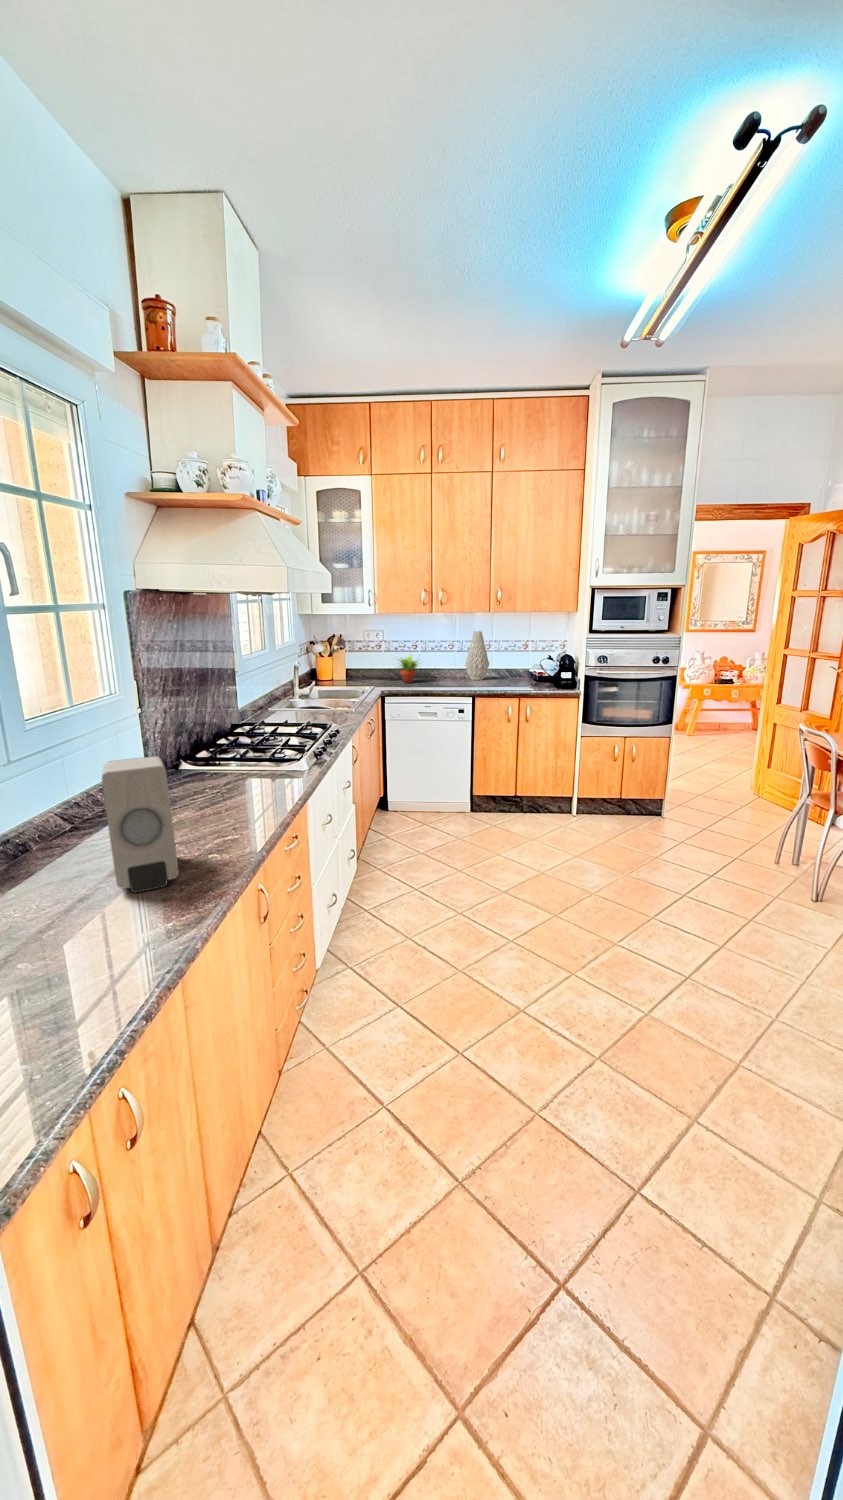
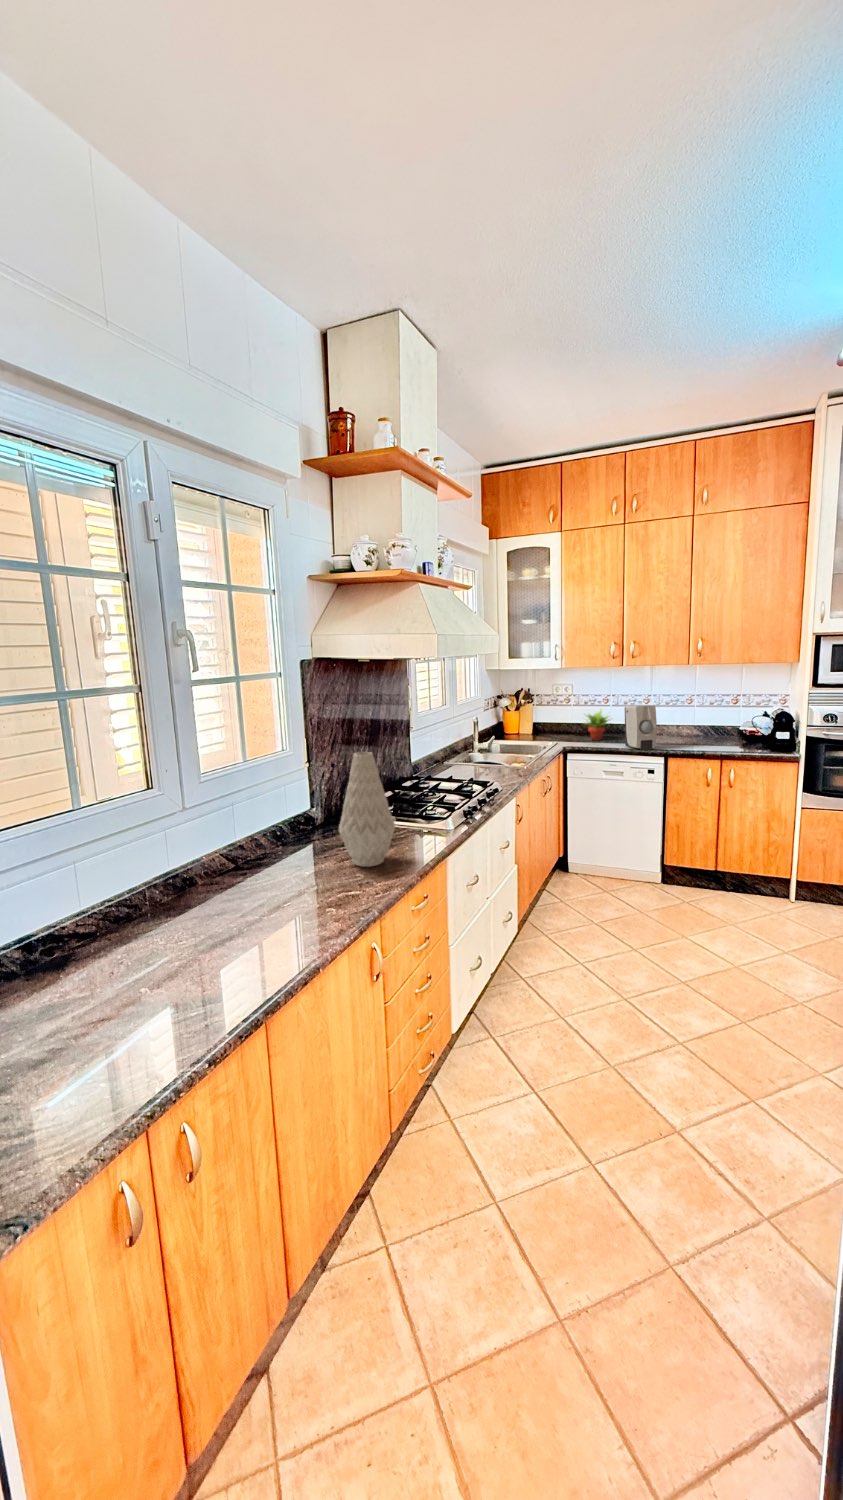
vase: present [465,631,489,680] -> present [339,752,395,867]
soap dispenser: present [102,756,179,893] -> present [625,705,657,750]

